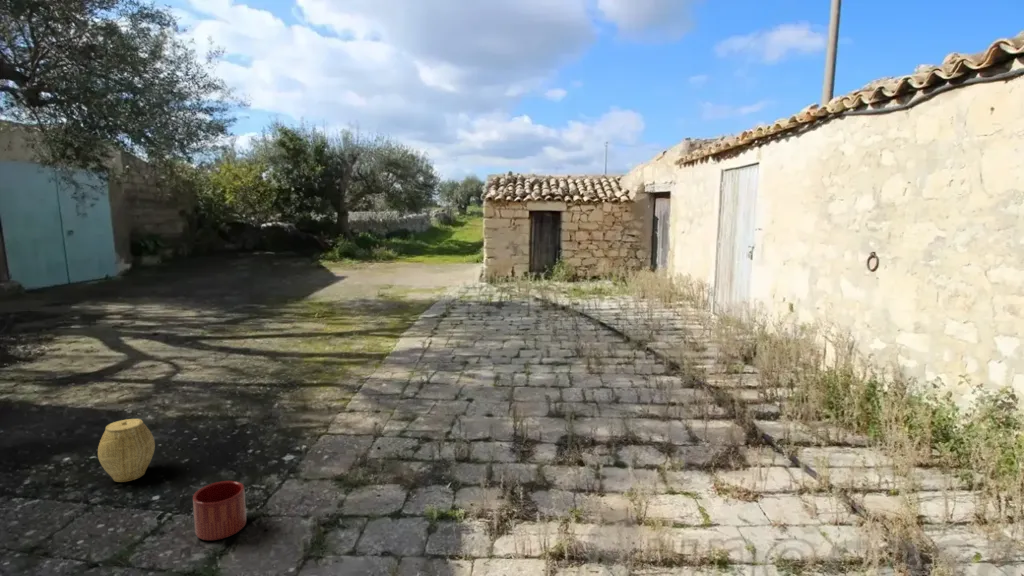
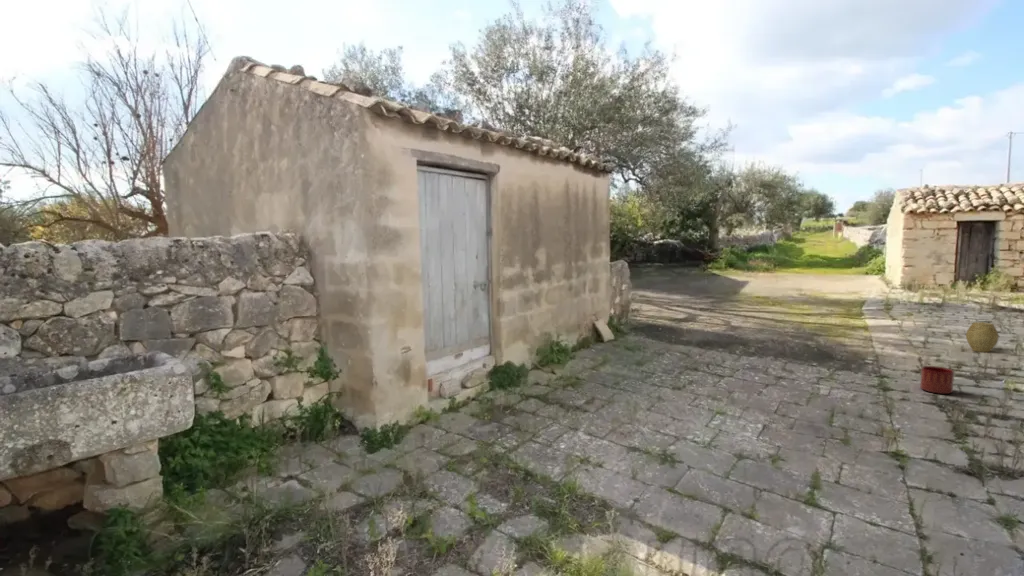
woven basket: present [98,419,155,482] -> present [966,322,998,352]

